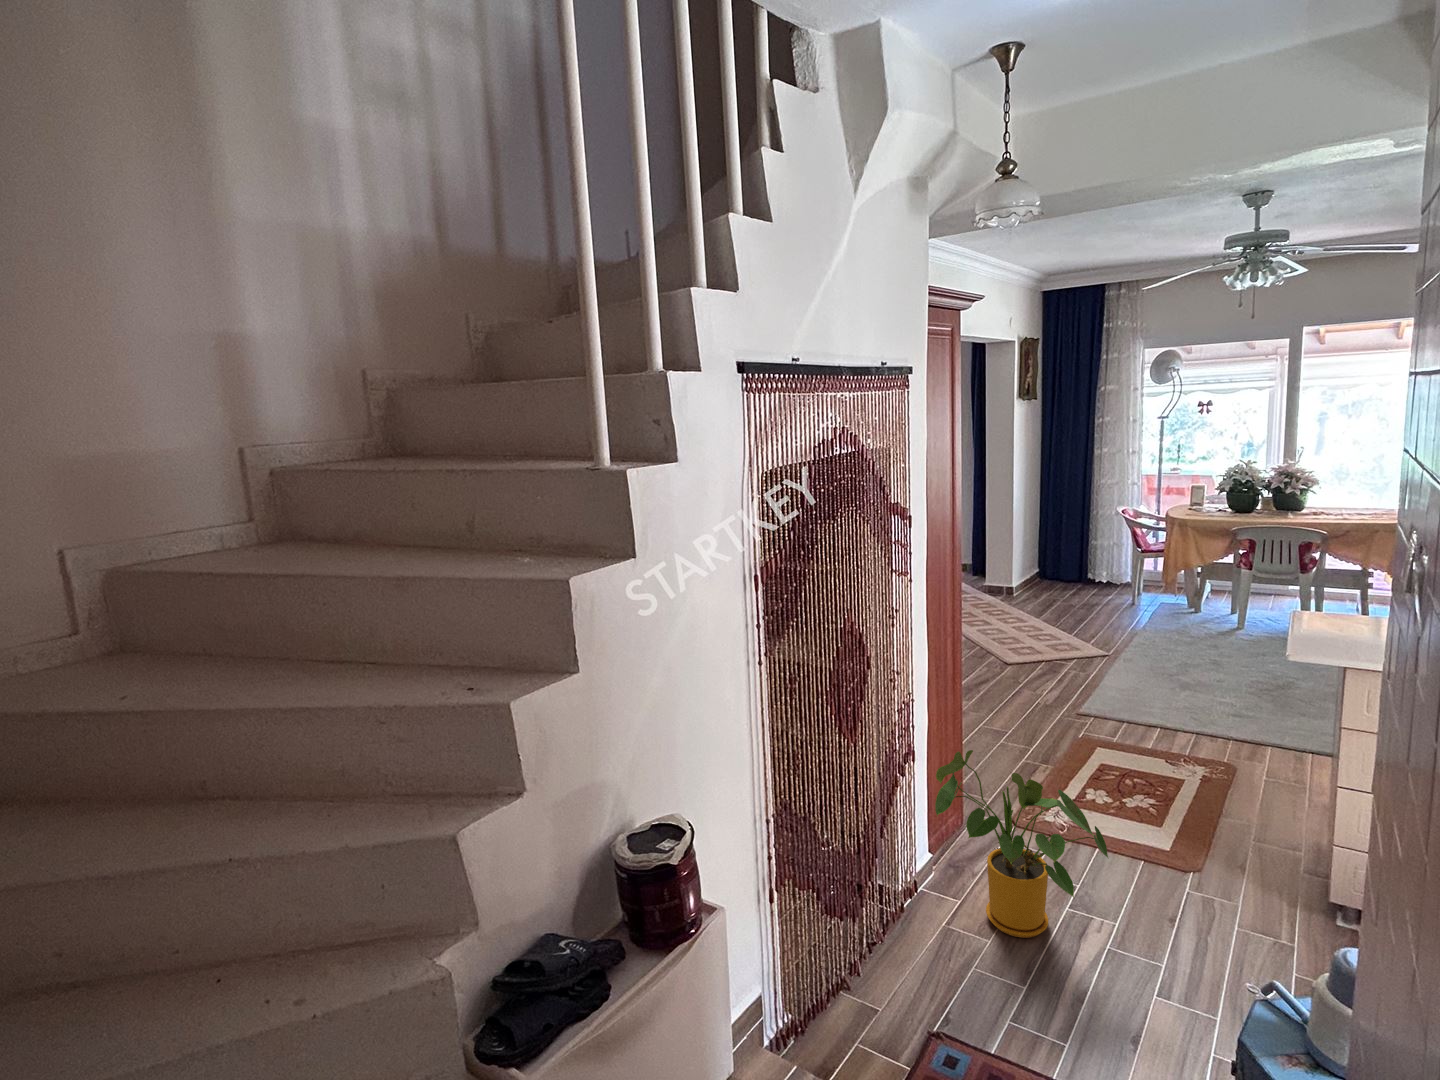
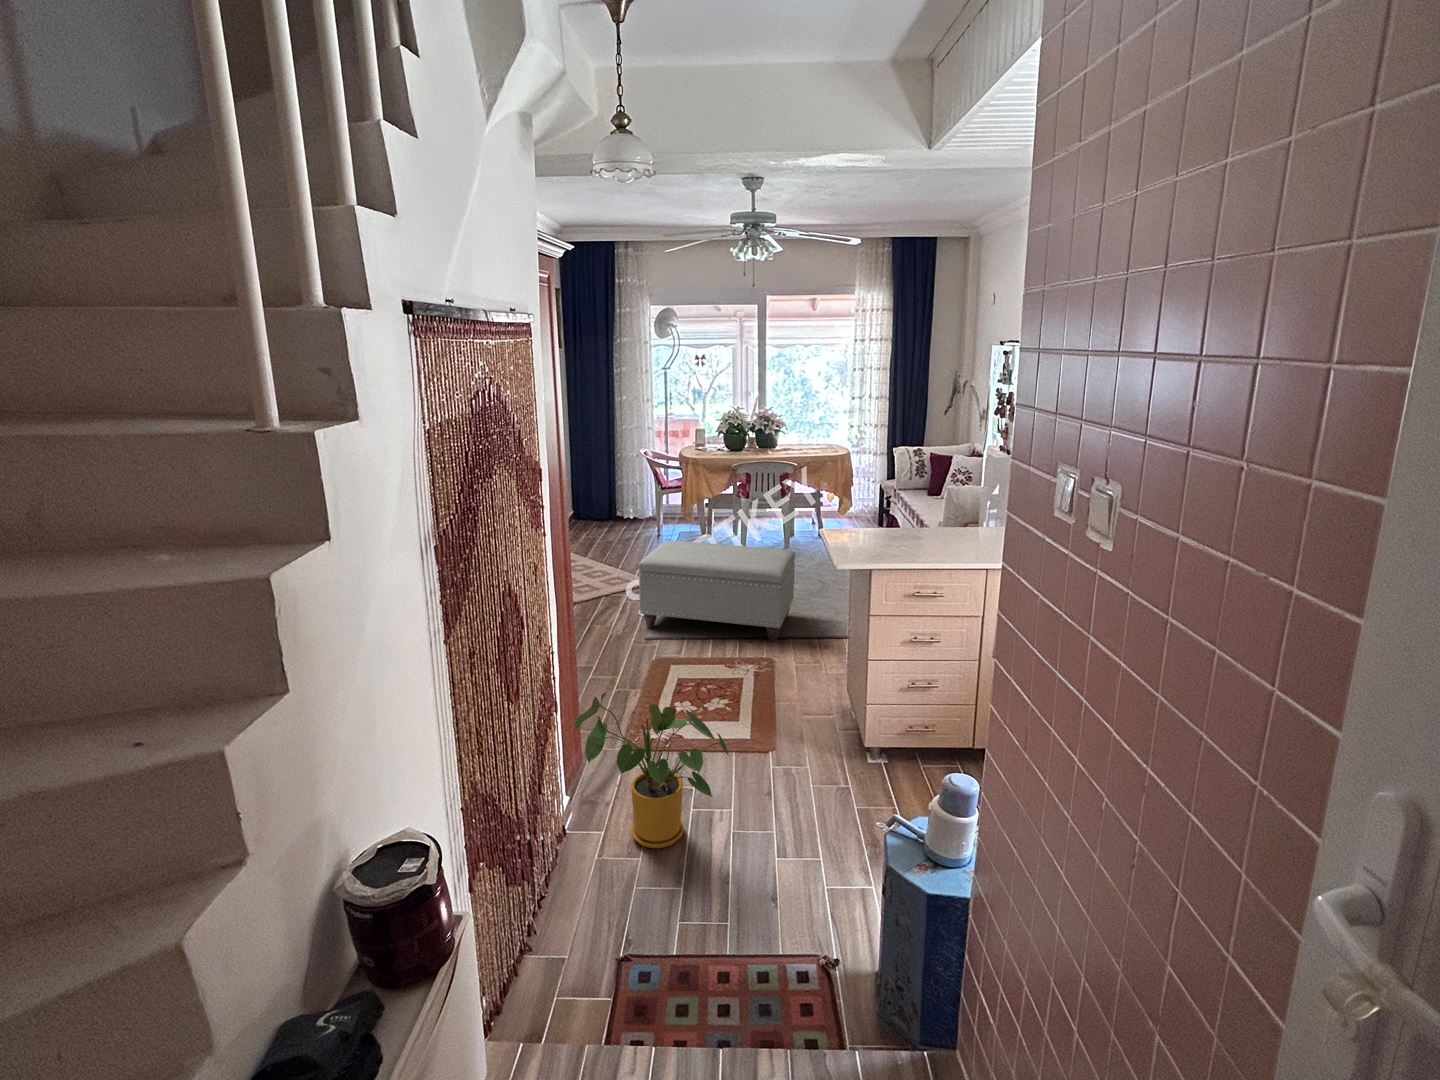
ottoman: none [1075,608,1300,748] -> present [638,541,795,641]

